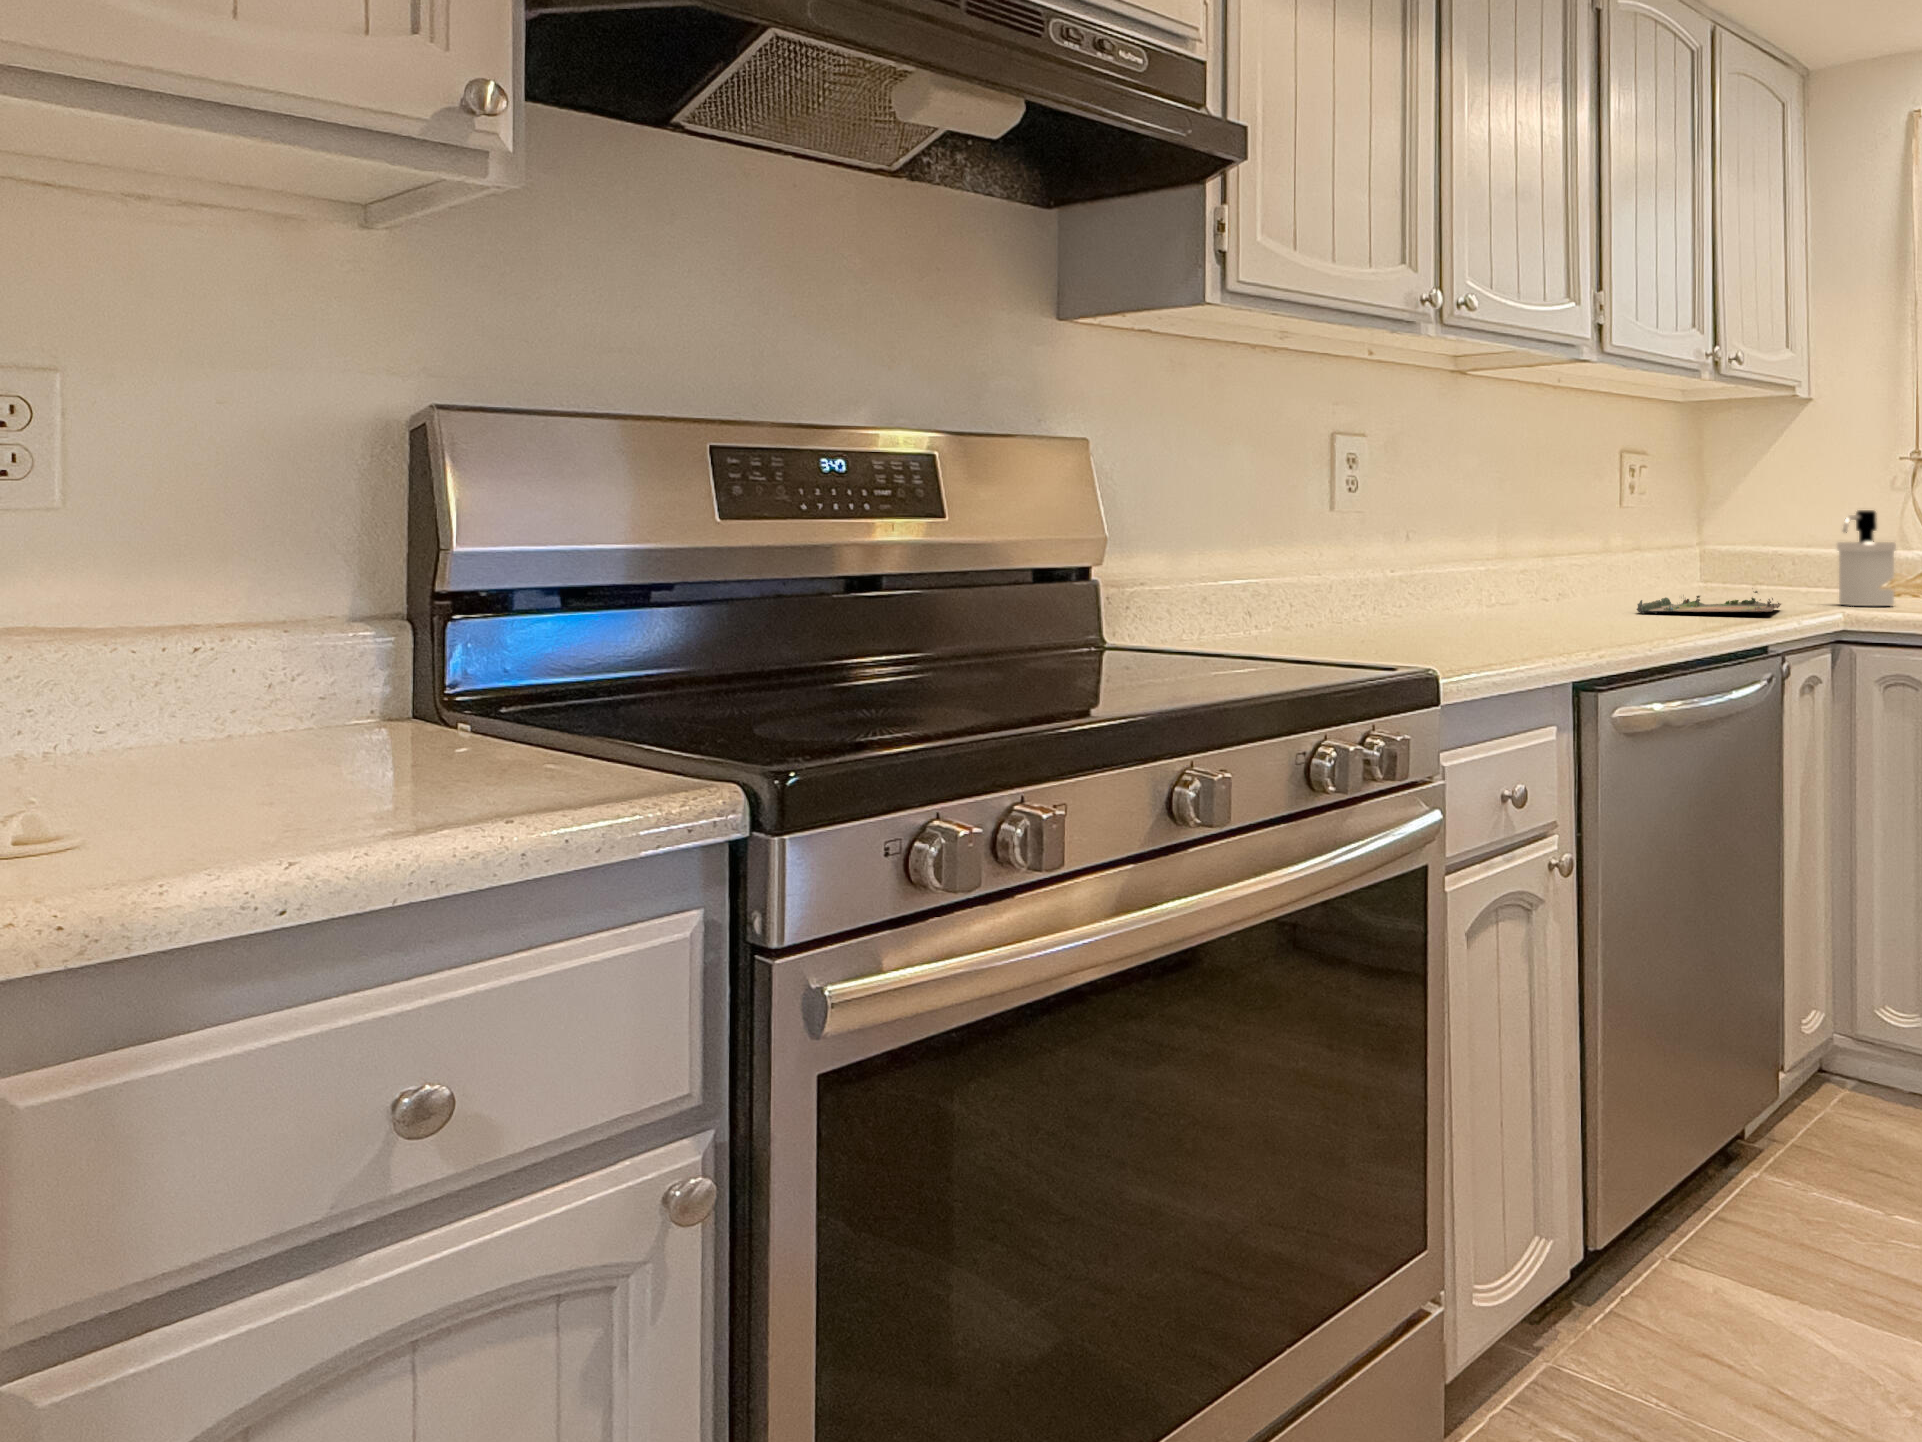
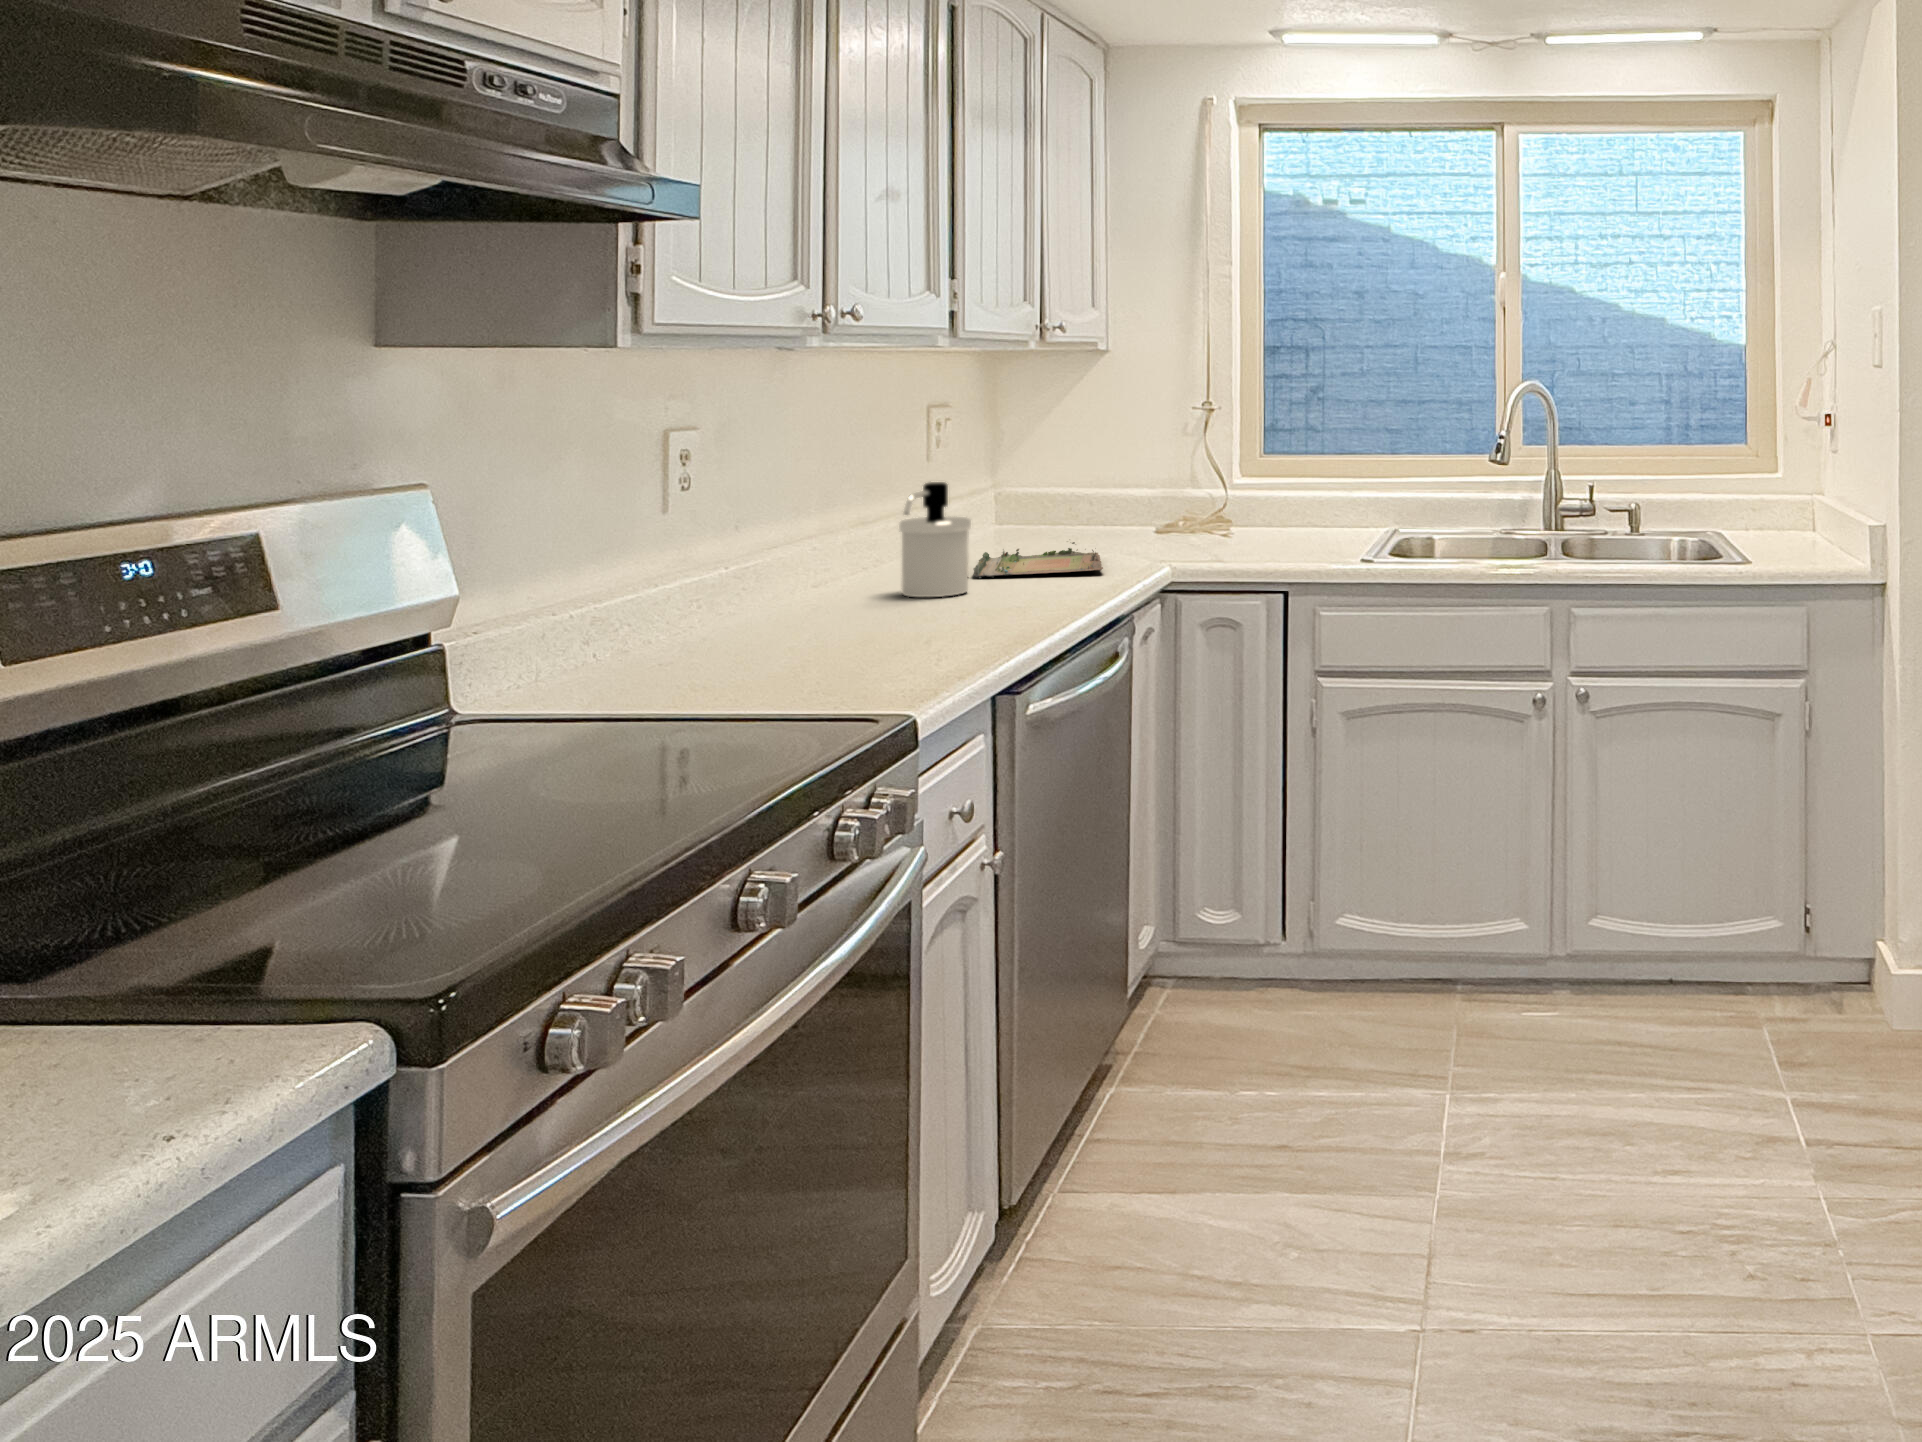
soap dispenser: present [1837,510,1896,606] -> present [899,482,971,597]

